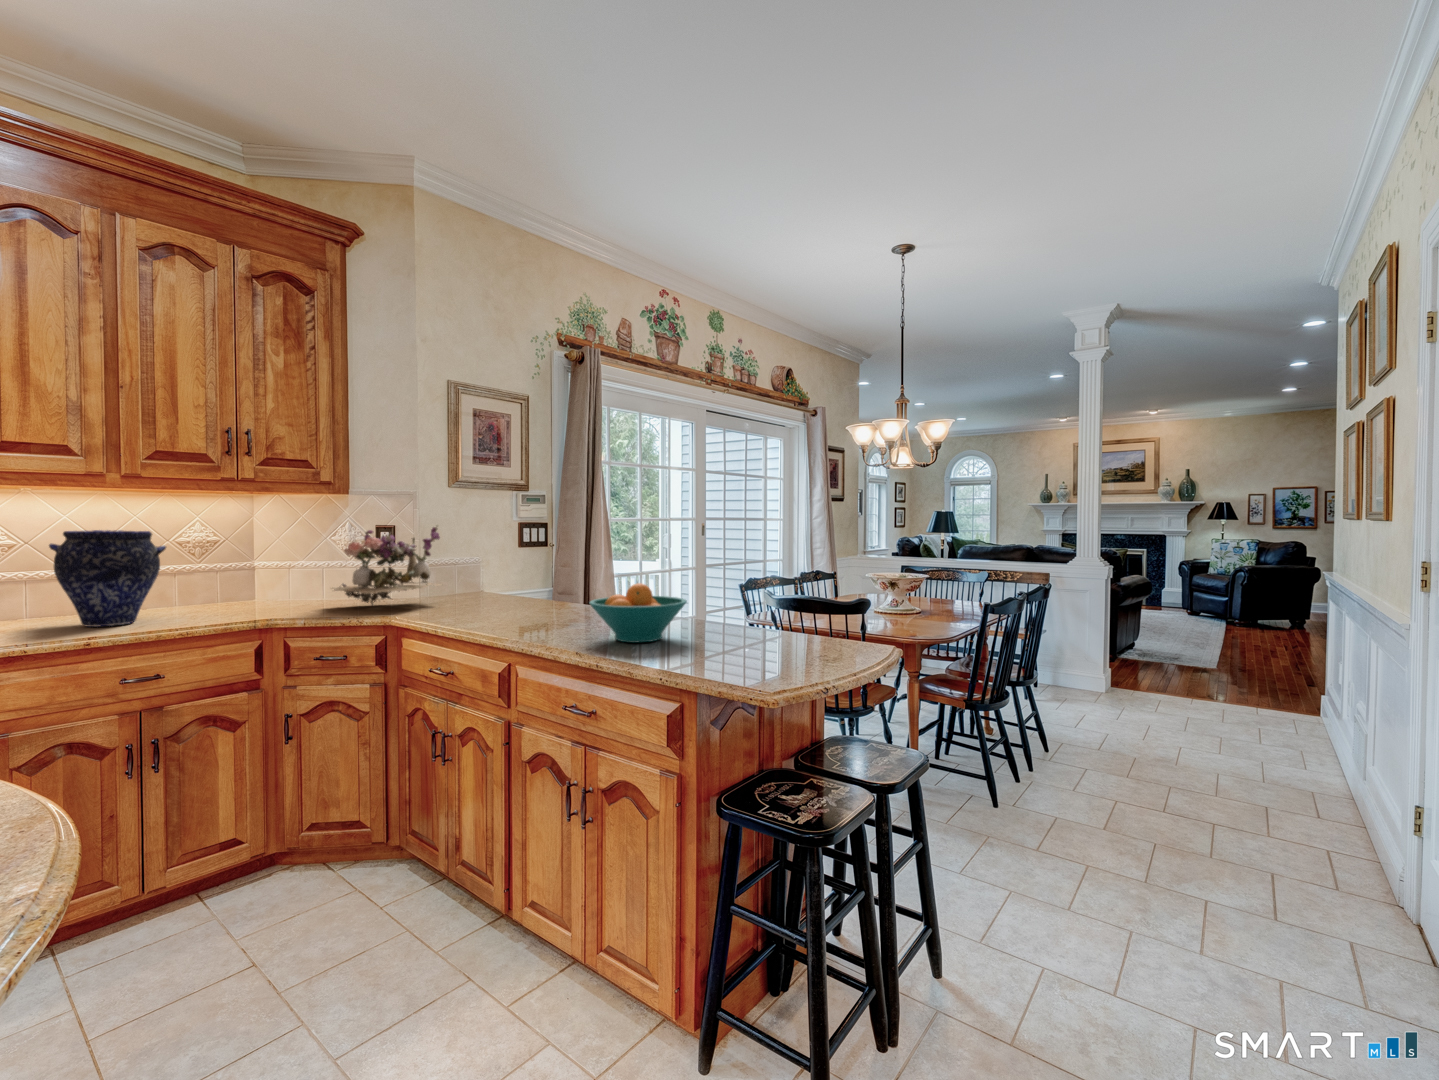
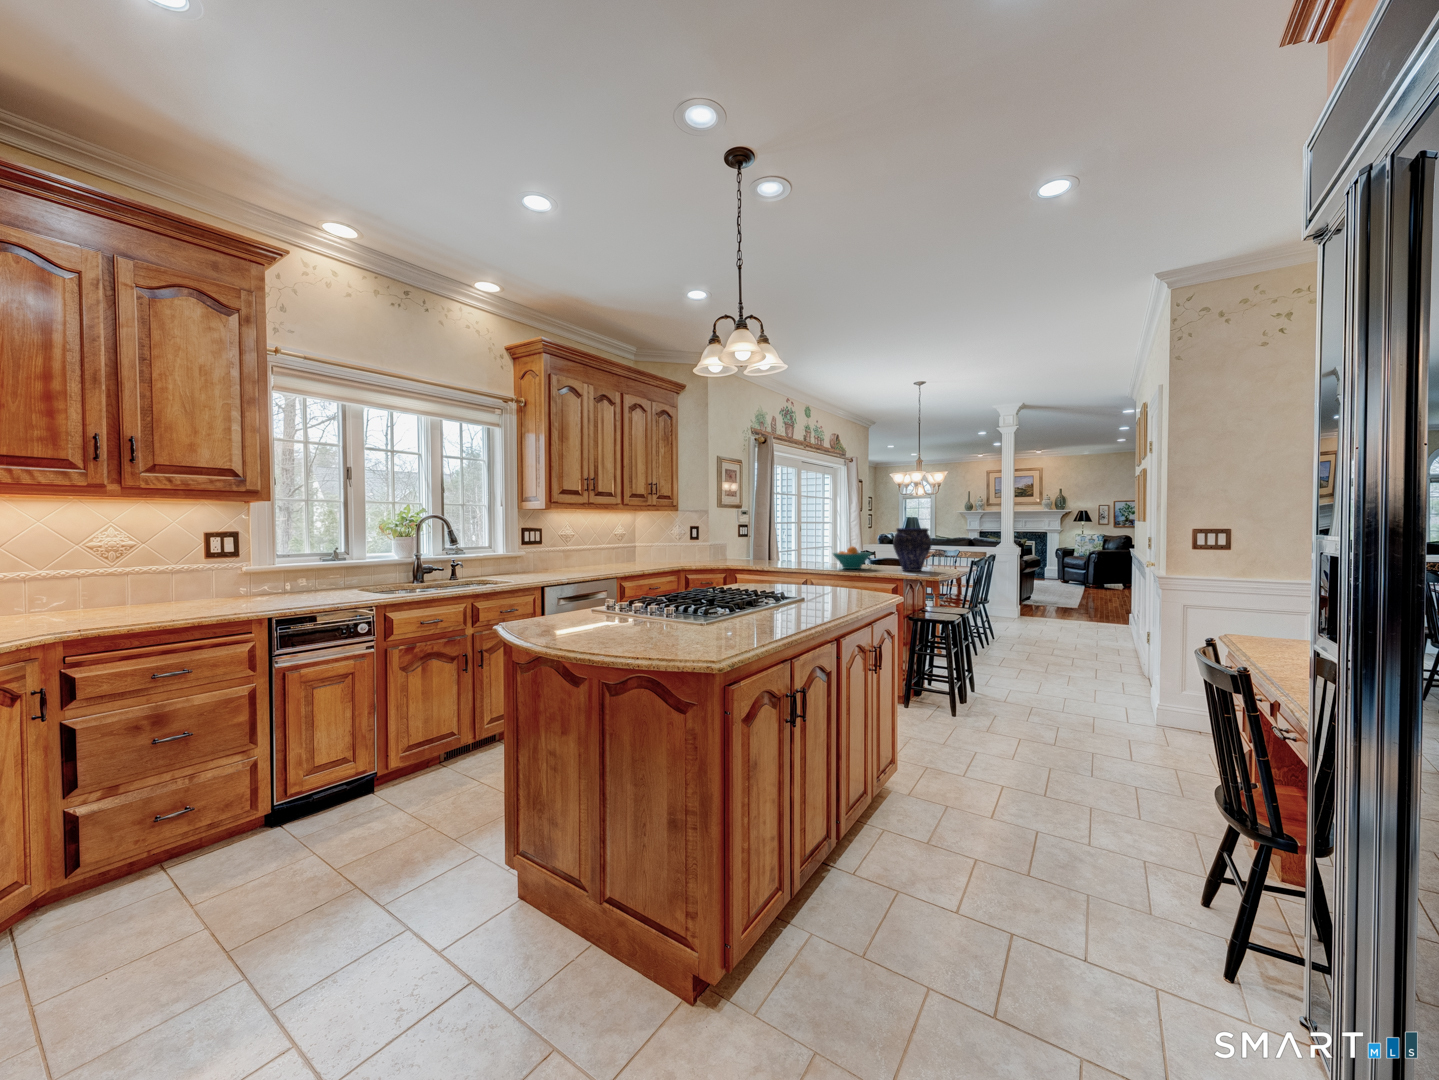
flower arrangement: present [334,526,441,605] -> none [683,525,730,563]
vase: present [49,530,166,627] -> present [893,528,931,571]

